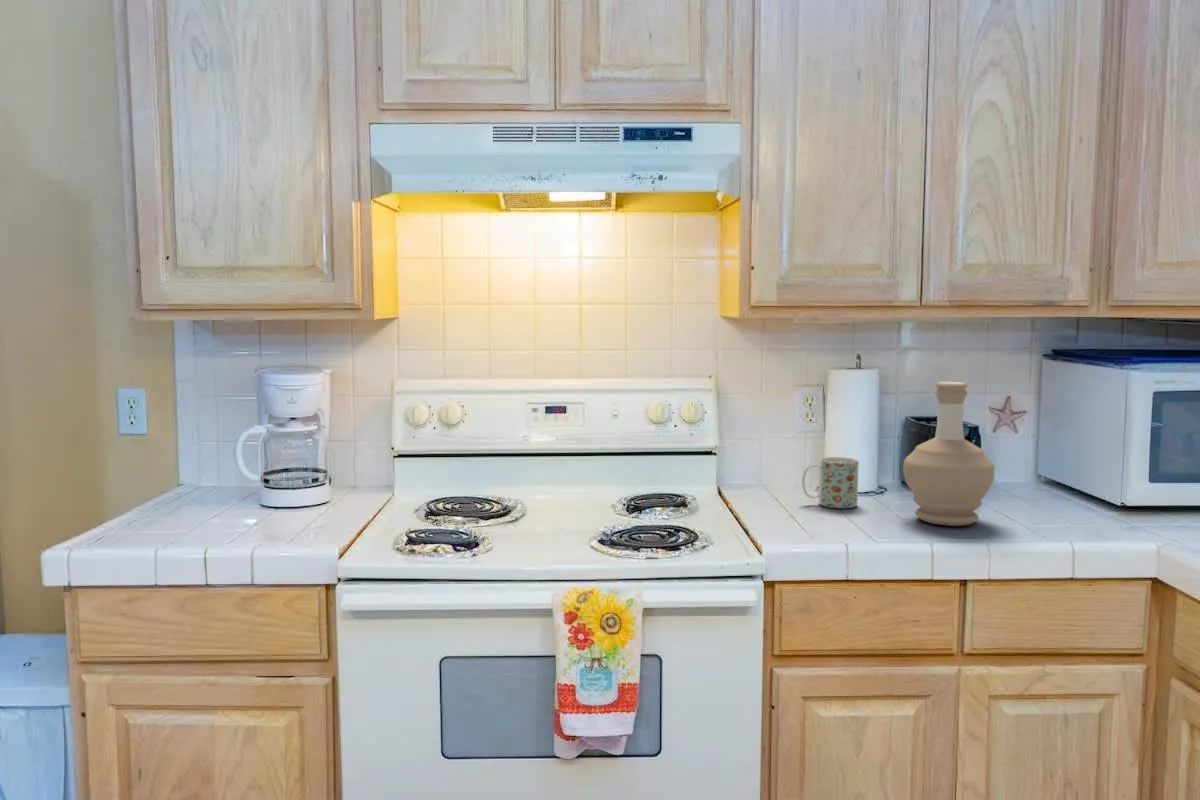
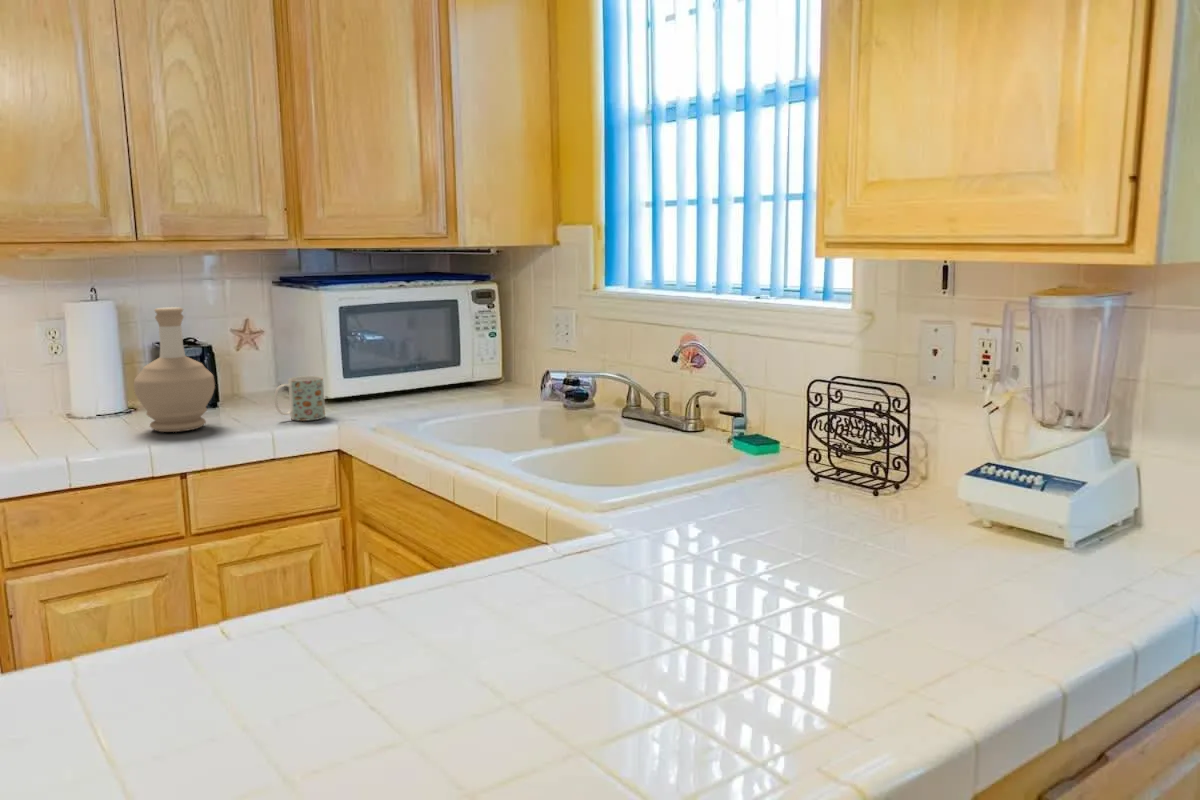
mug: present [802,457,859,508] -> present [274,376,325,421]

